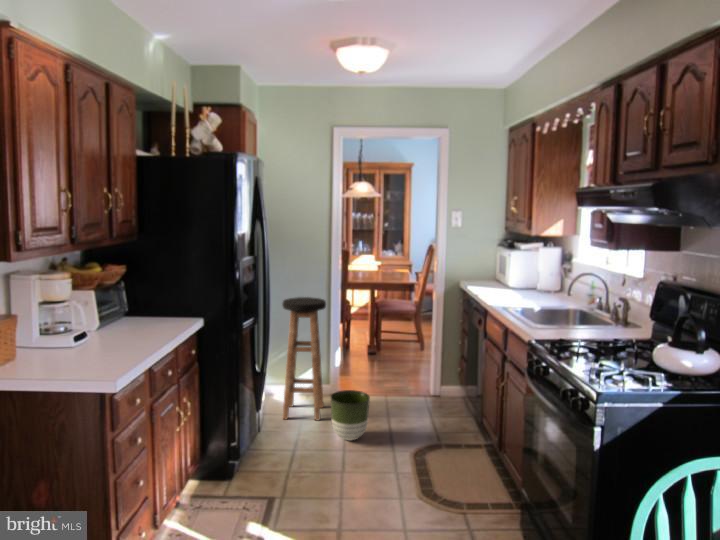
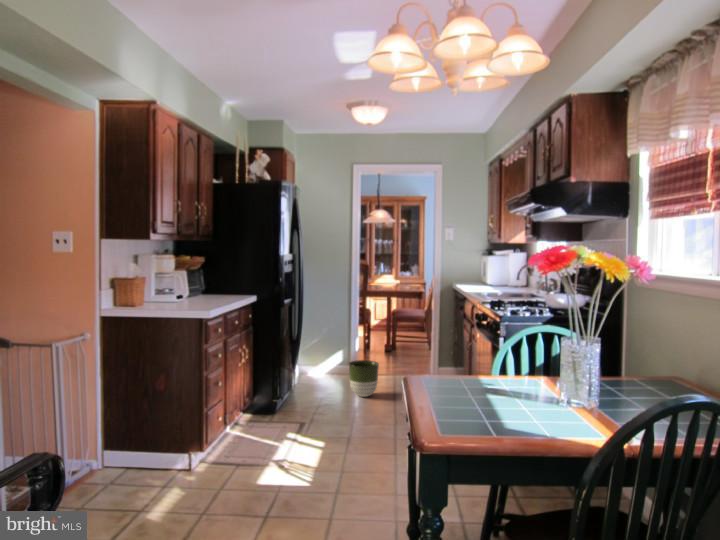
bar stool: present [282,297,326,420] -> none [313,293,347,387]

